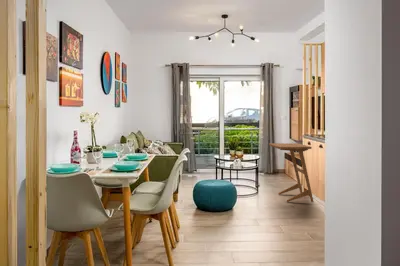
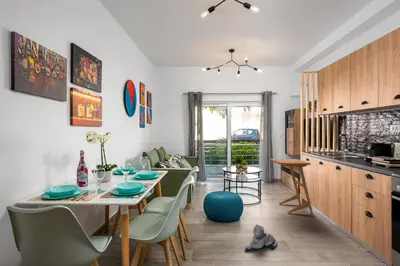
plush toy: none [239,207,271,231] -> present [245,224,277,250]

